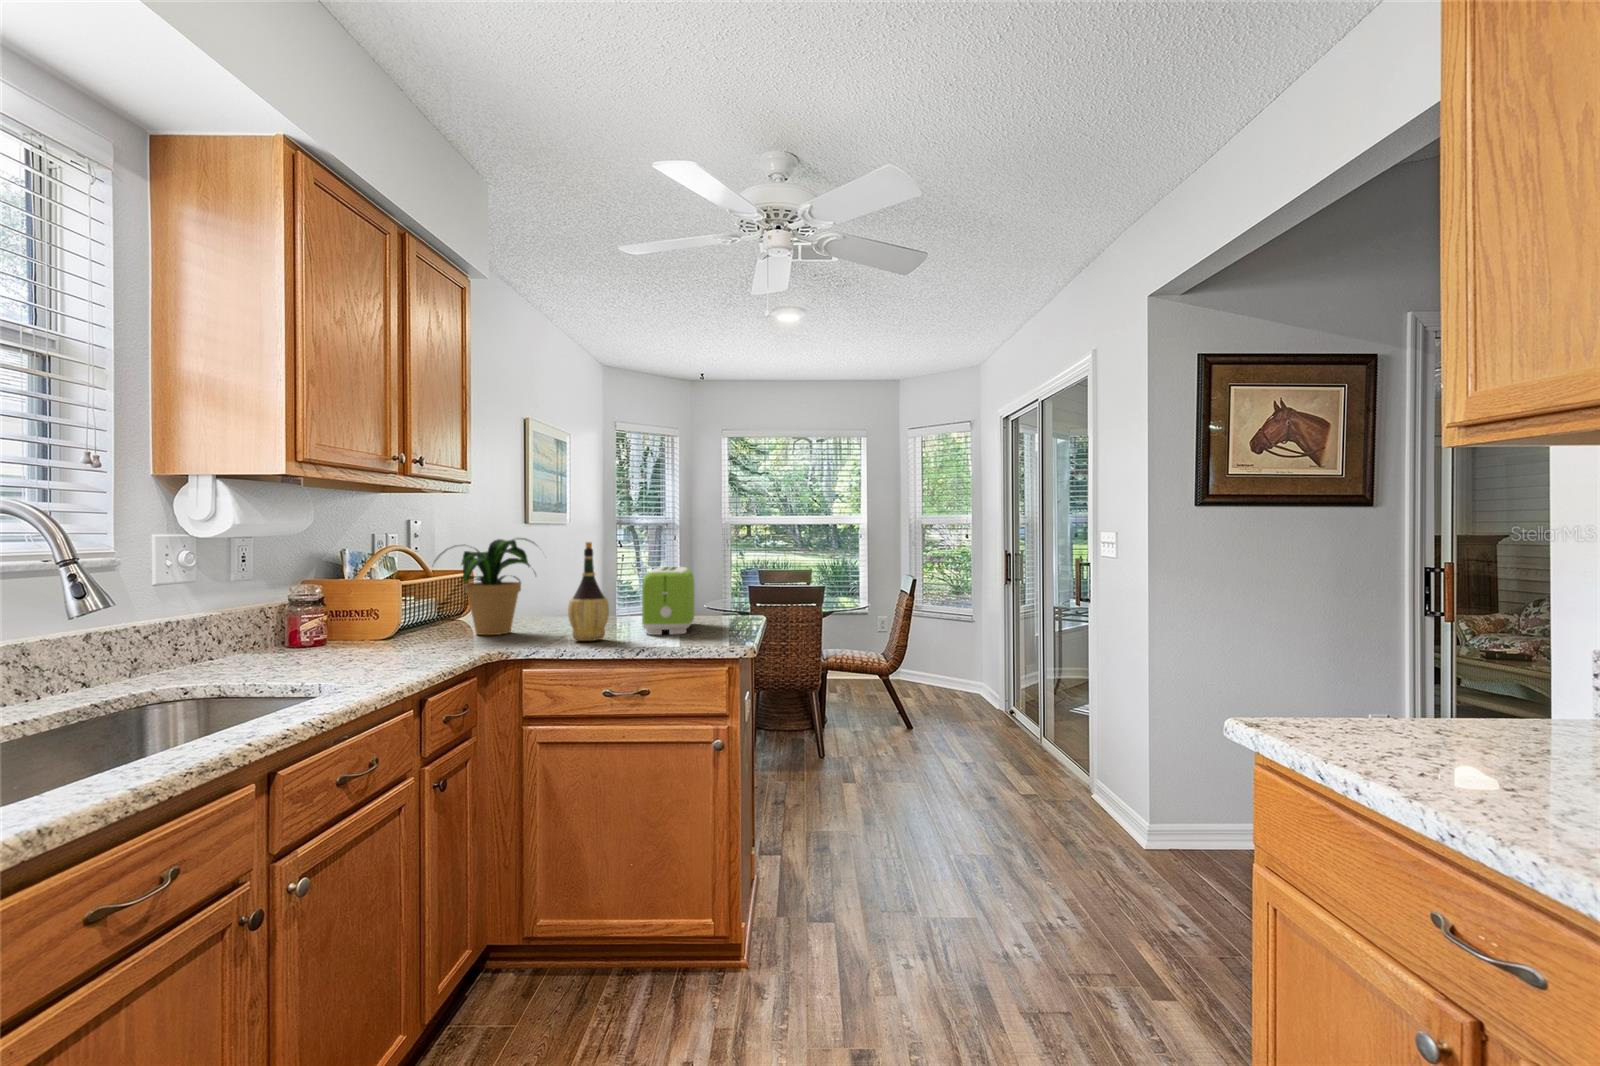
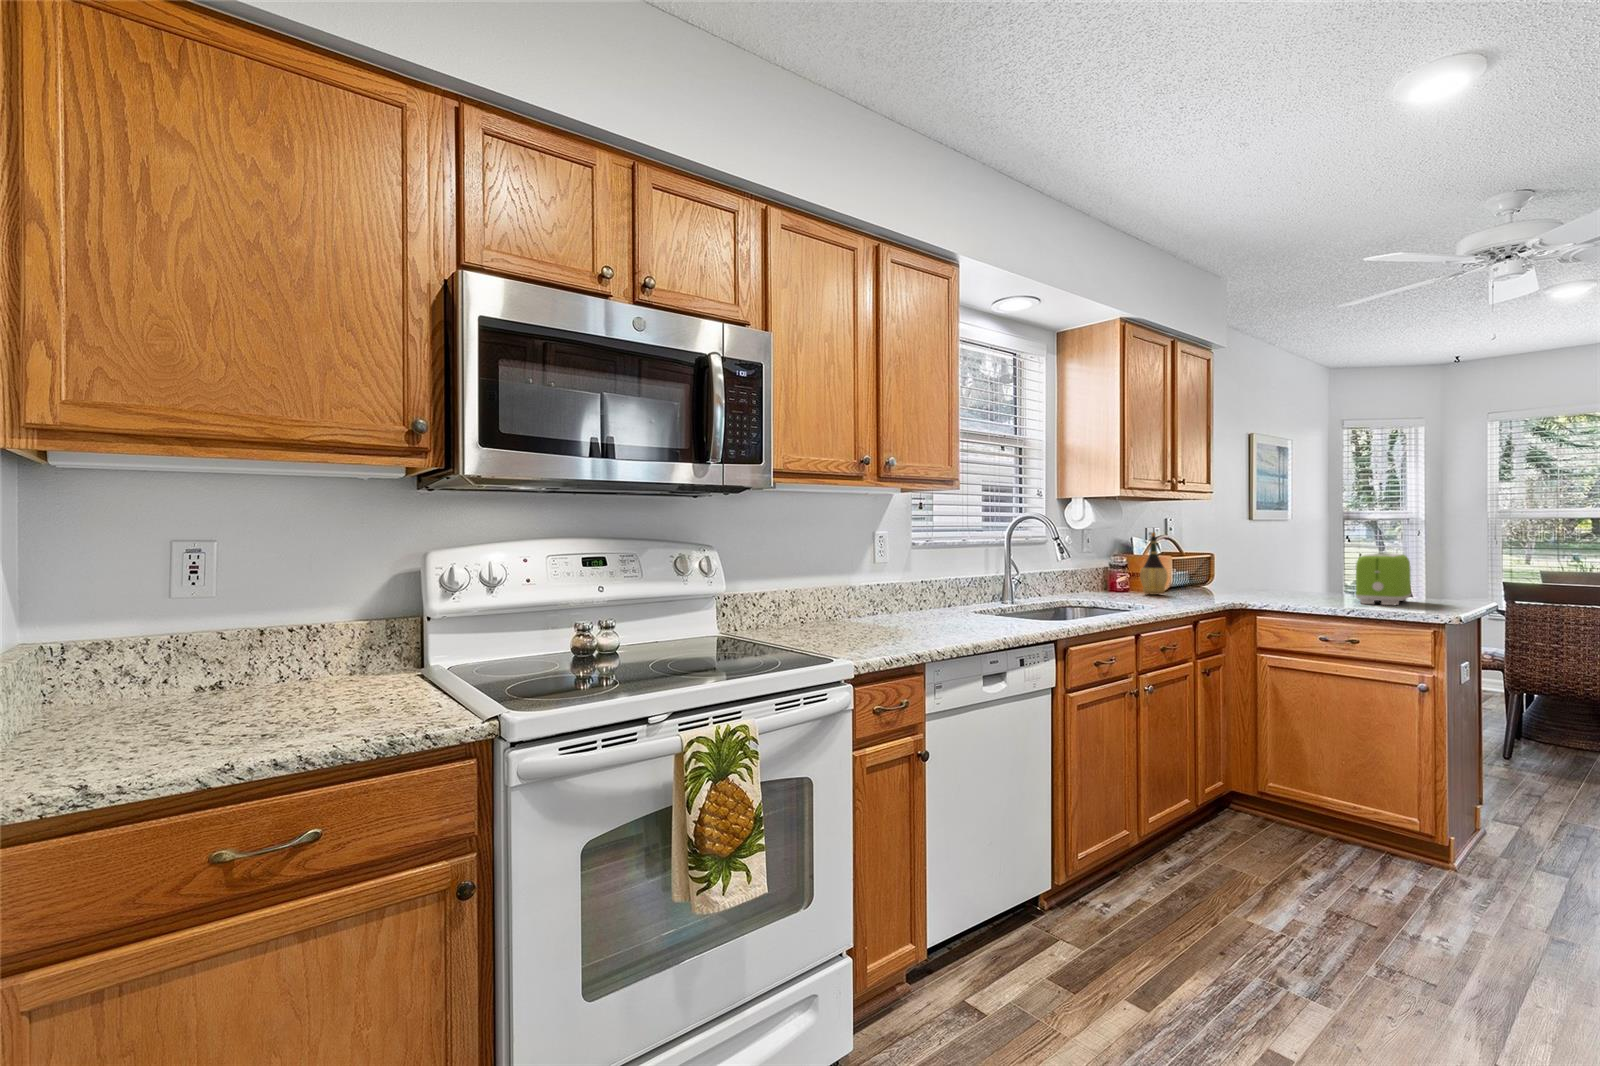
potted plant: present [434,538,535,635] -> none [1191,530,1273,596]
wine bottle: present [568,542,609,641] -> present [1140,532,1168,595]

